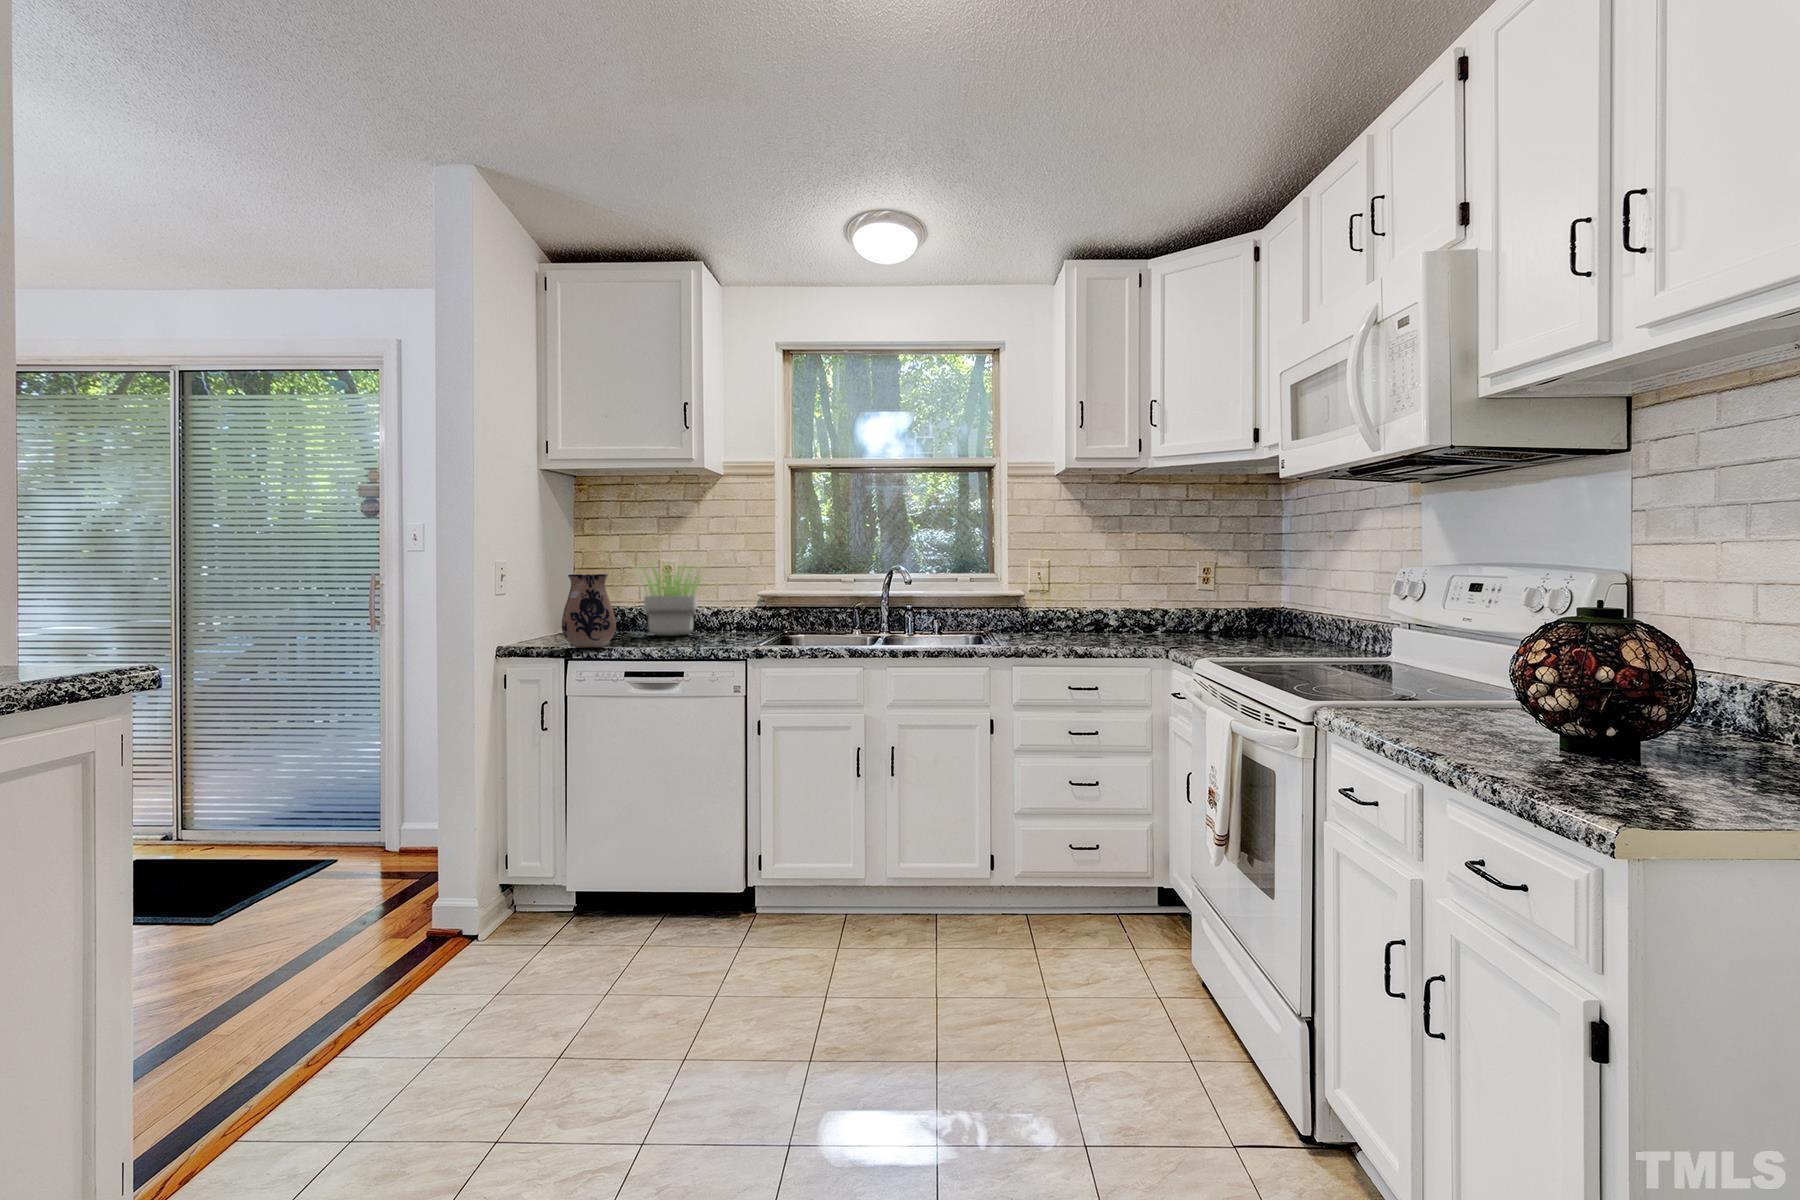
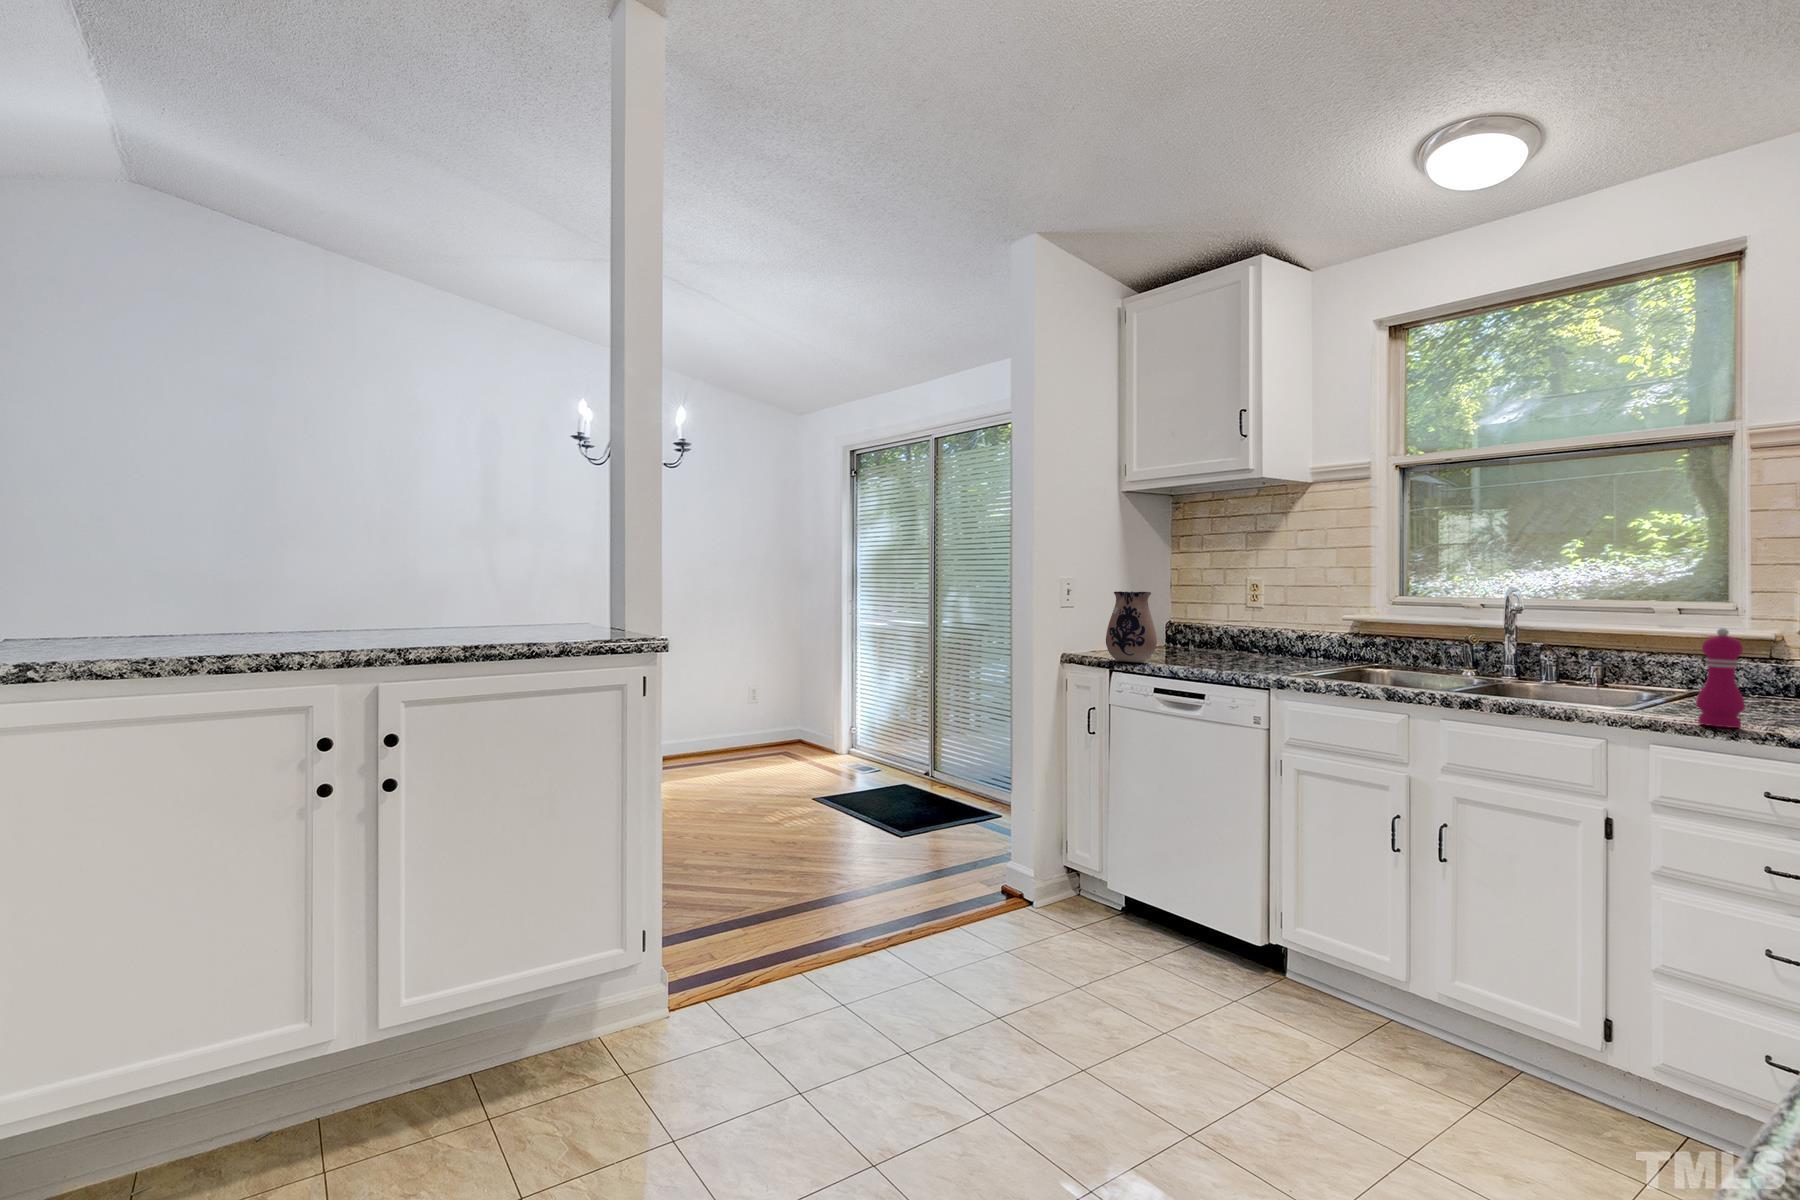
potted plant: present [631,562,707,636] -> none [1207,577,1306,657]
pepper mill: none [1030,589,1052,650] -> present [1696,628,1745,728]

